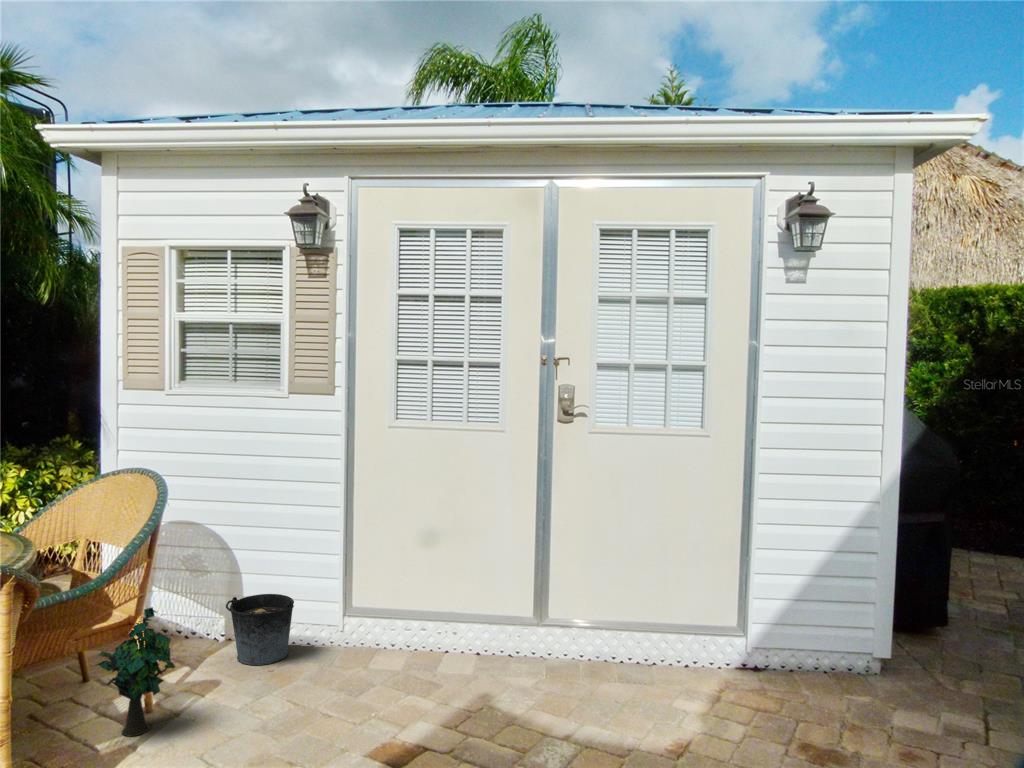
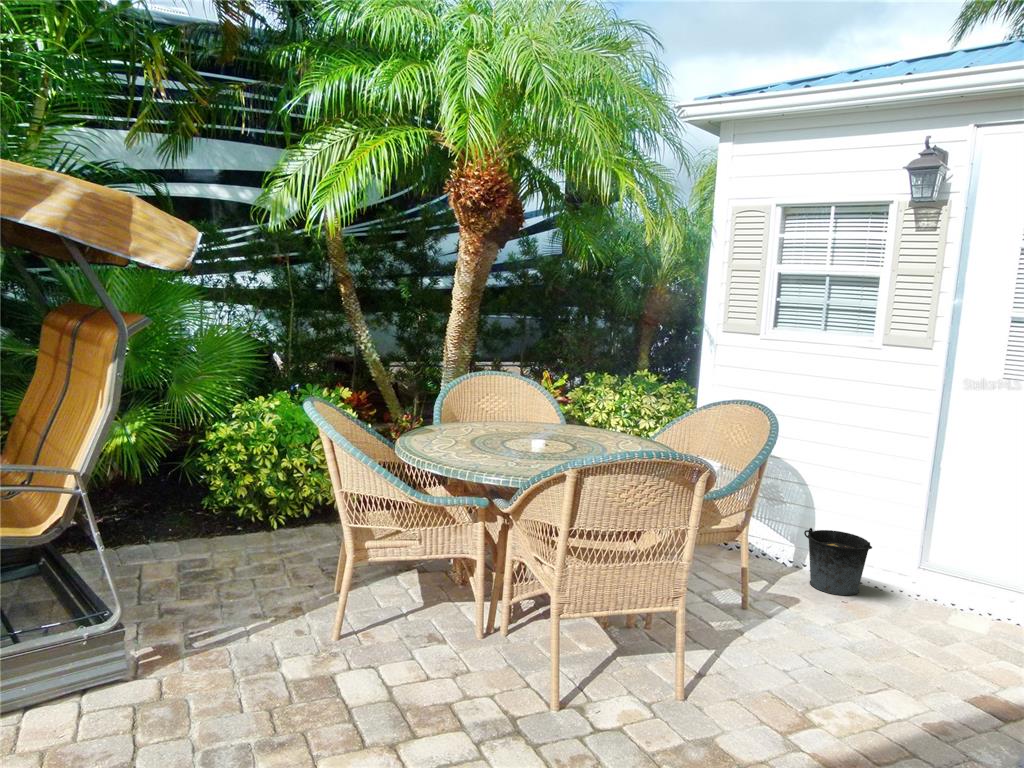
decorative plant: present [95,607,175,736] -> none [714,519,778,625]

